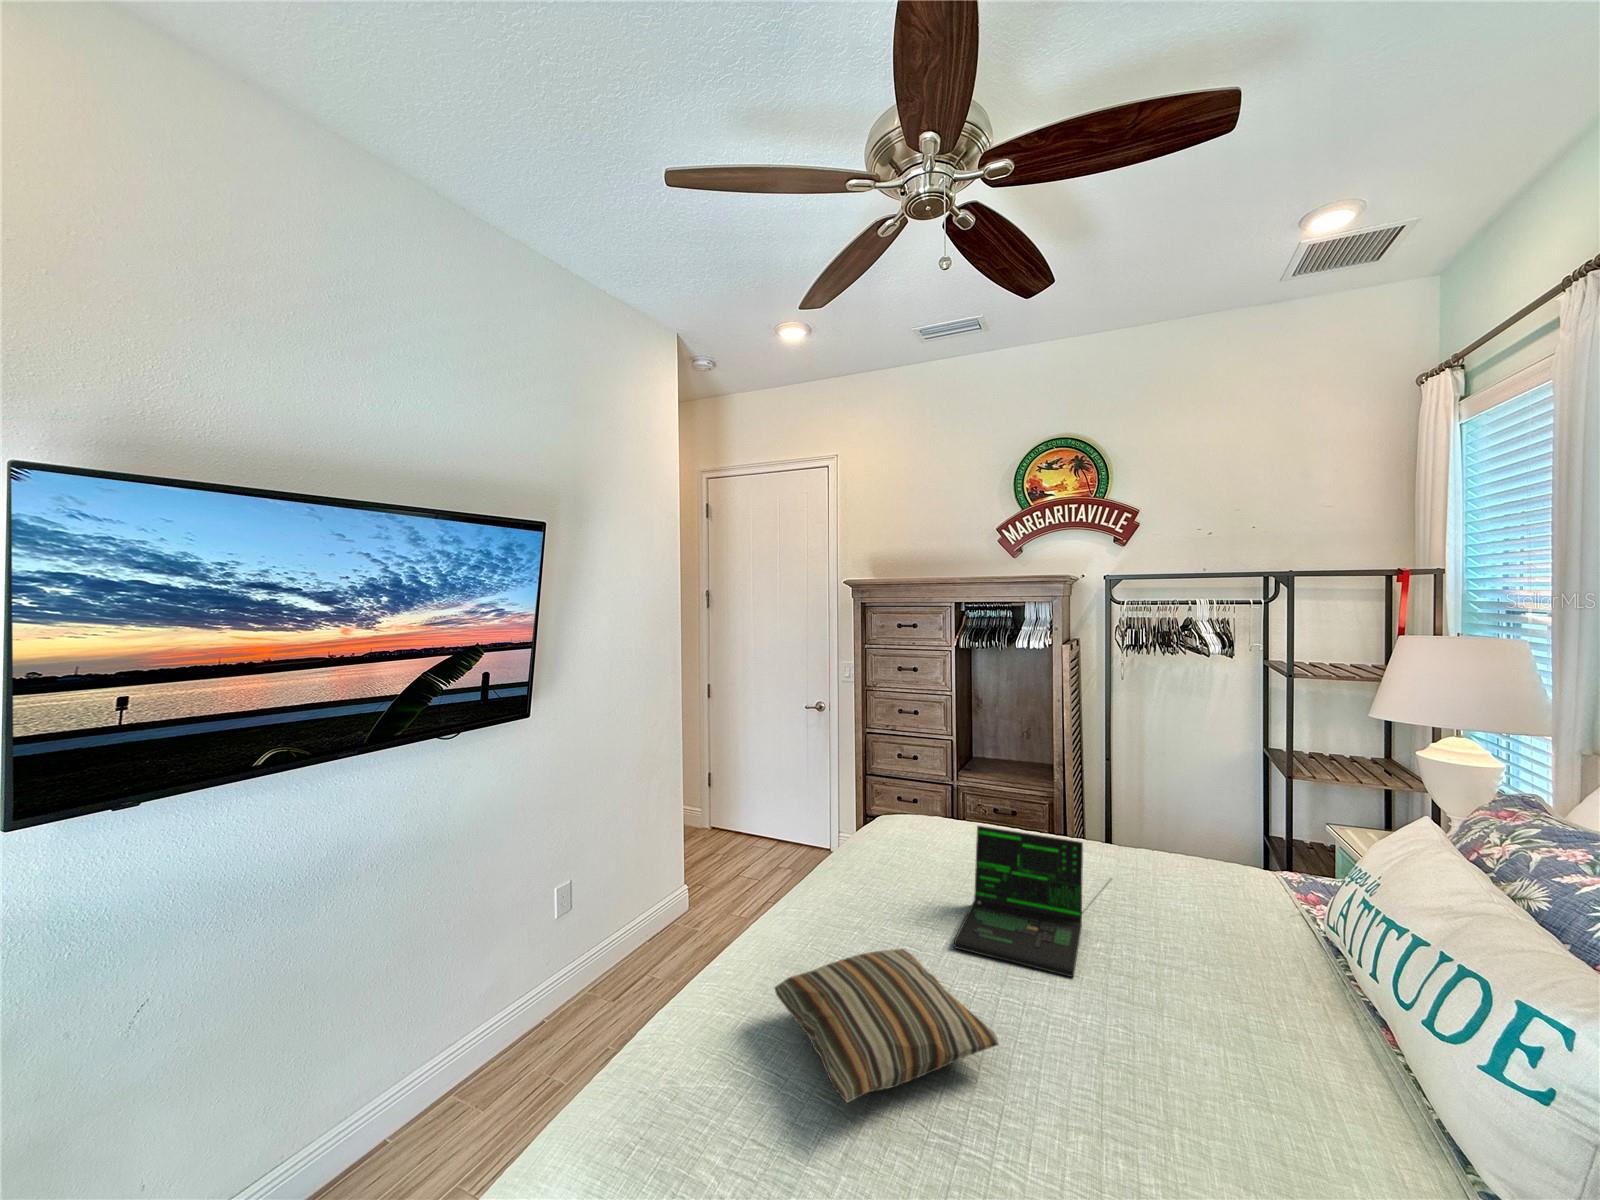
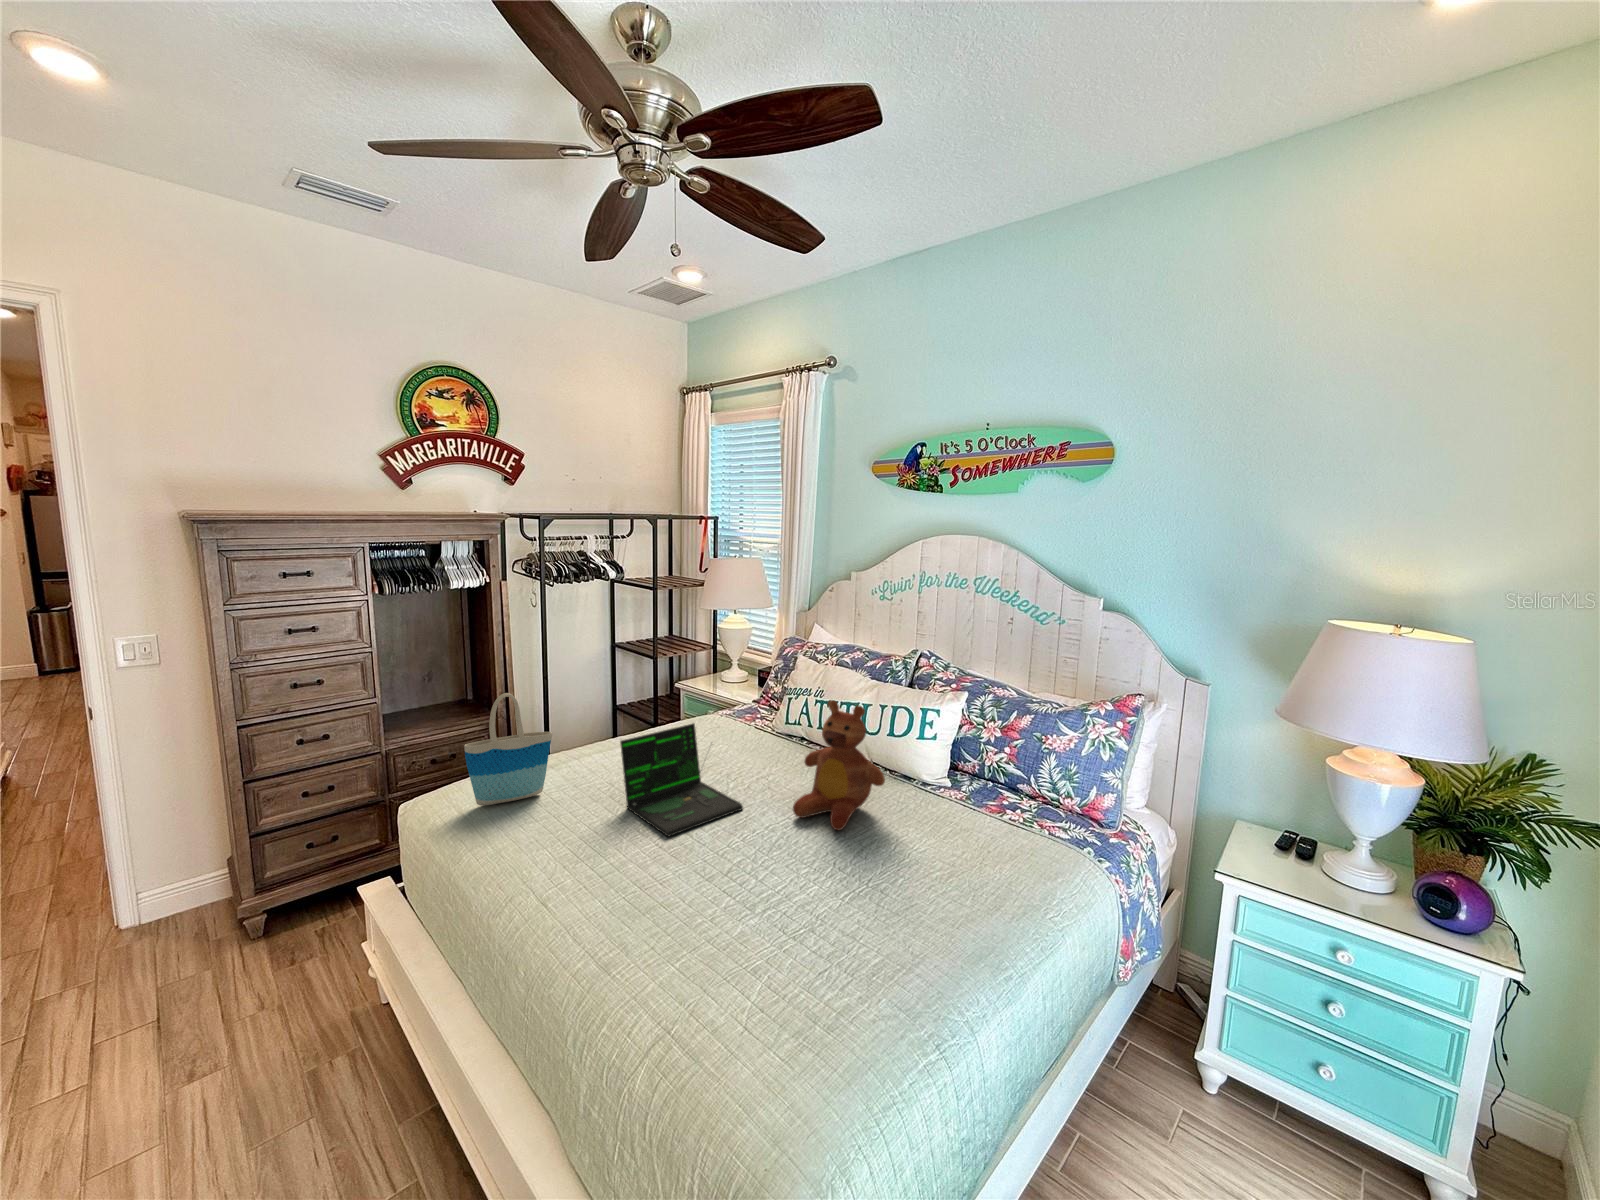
tote bag: none [884,745,953,854] -> present [464,693,552,805]
teddy bear: none [1107,876,1260,1089] -> present [793,700,885,830]
pillow: present [775,949,999,1102] -> none [654,840,809,933]

